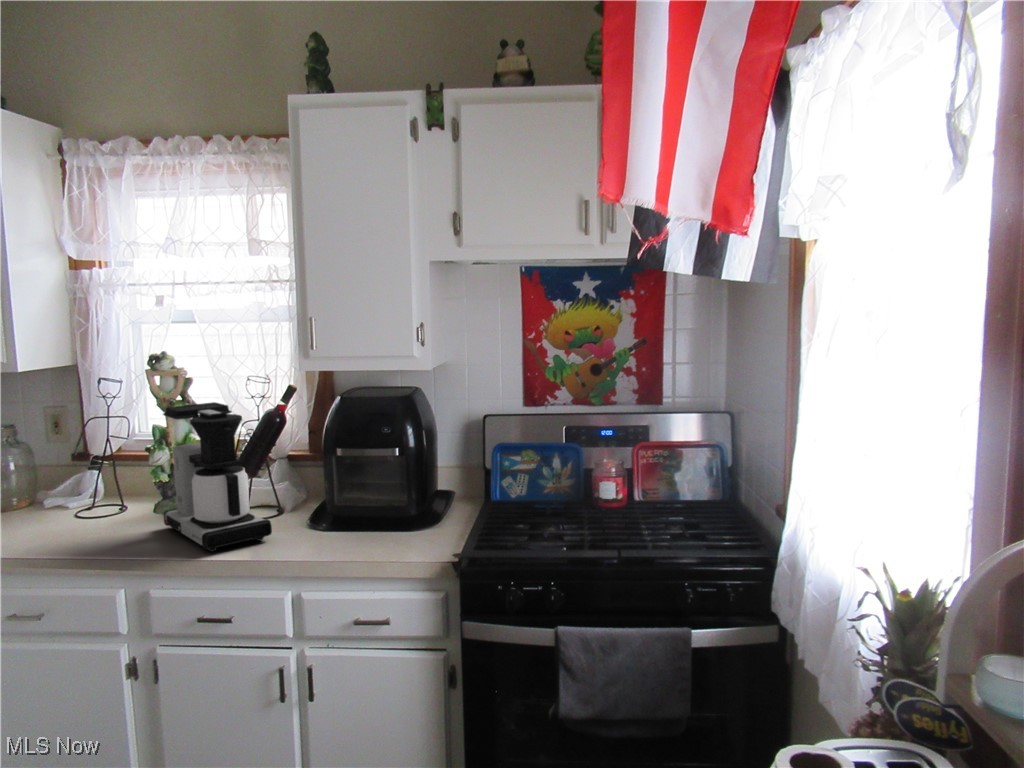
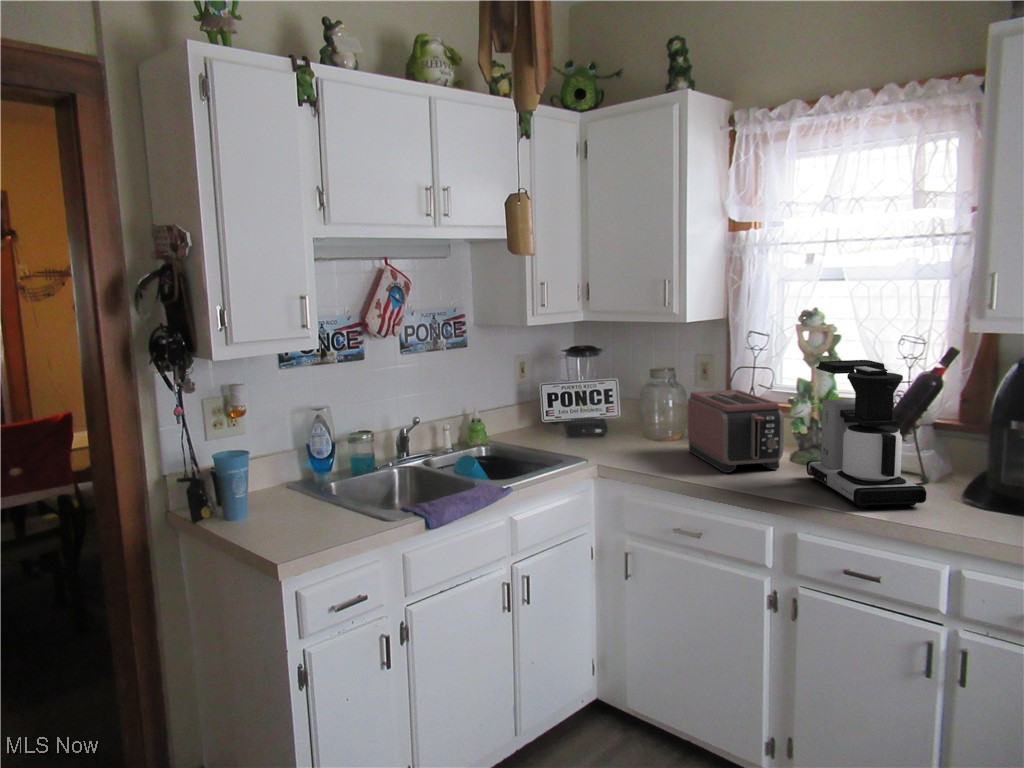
toaster: none [27,443,140,539] -> present [687,390,784,473]

